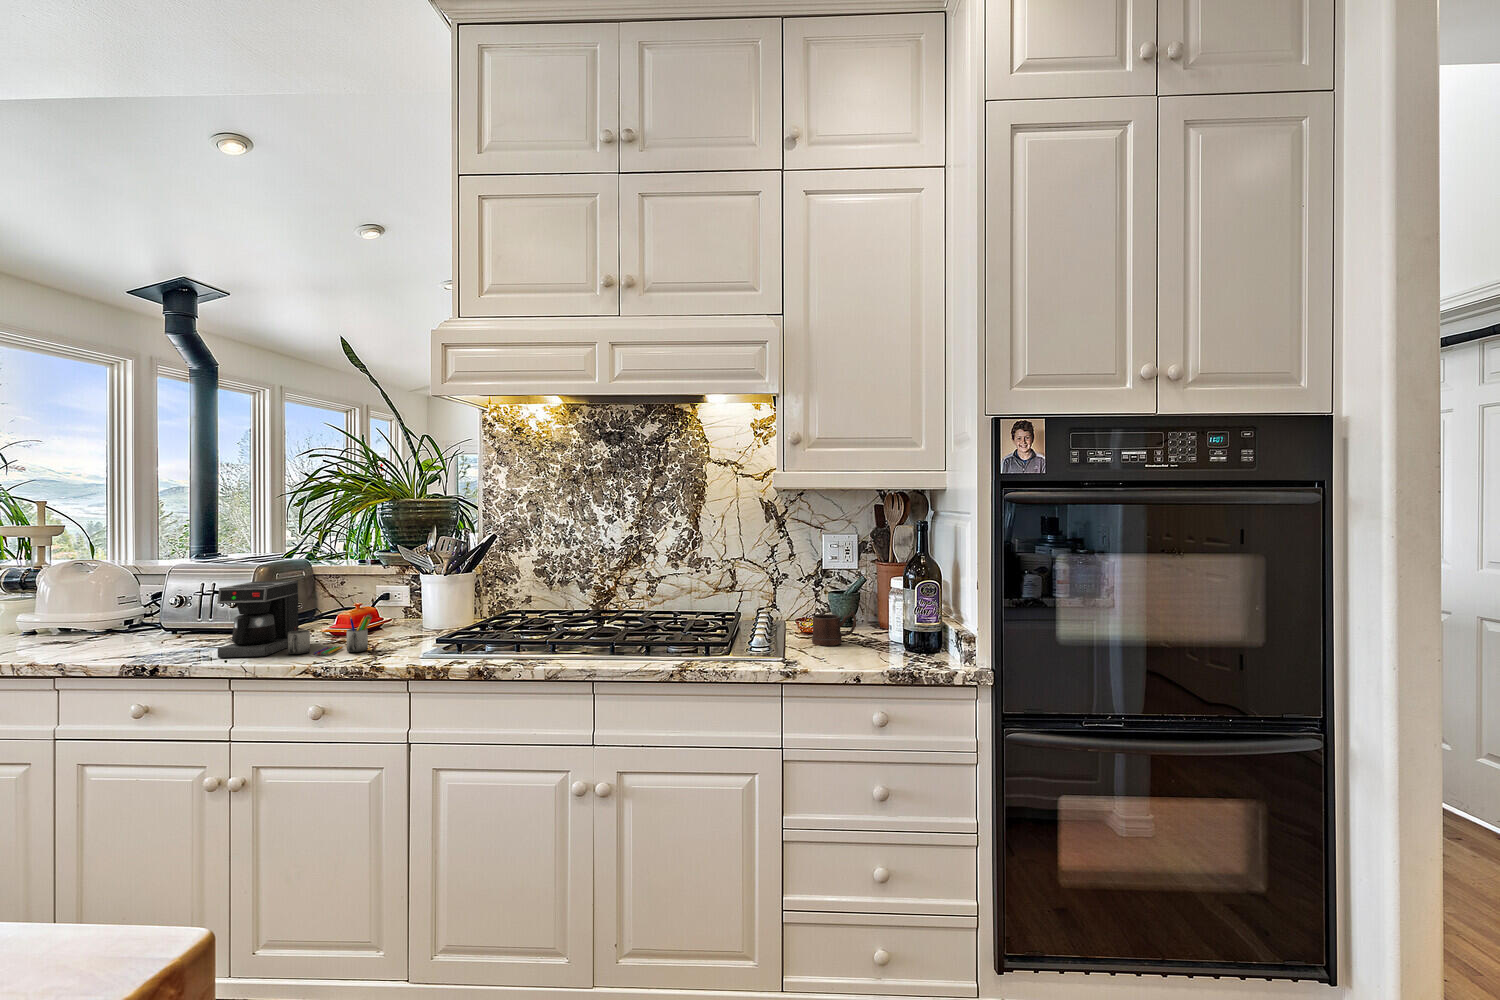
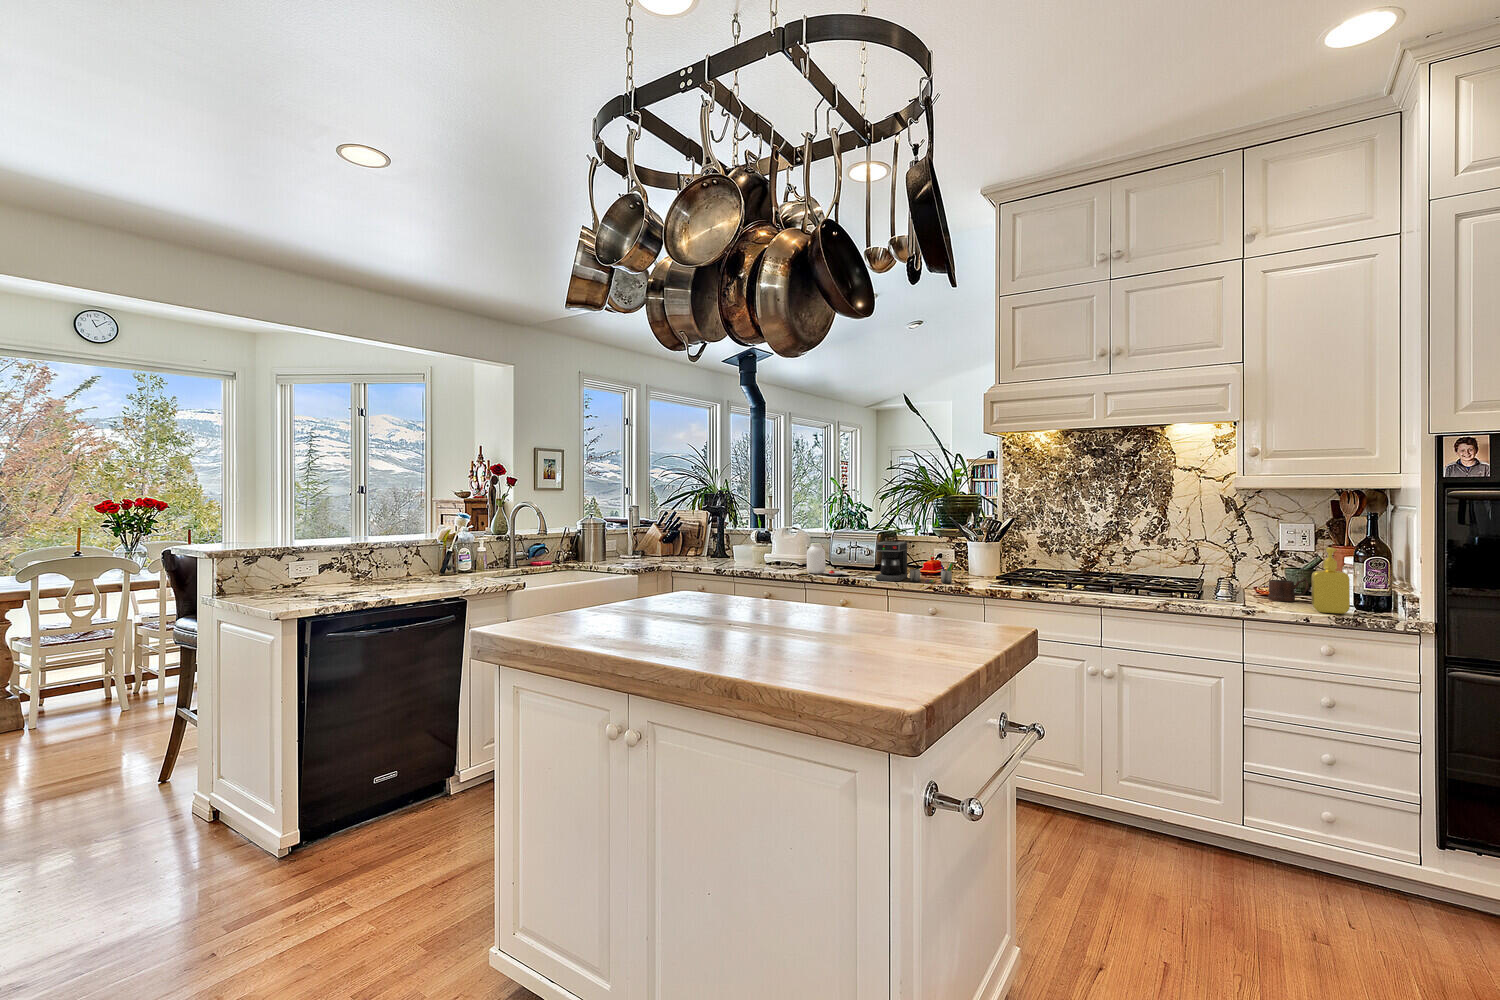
soap dispenser: none [861,571,904,664] -> present [1312,548,1350,614]
jar: none [63,589,180,653] -> present [799,543,847,575]

